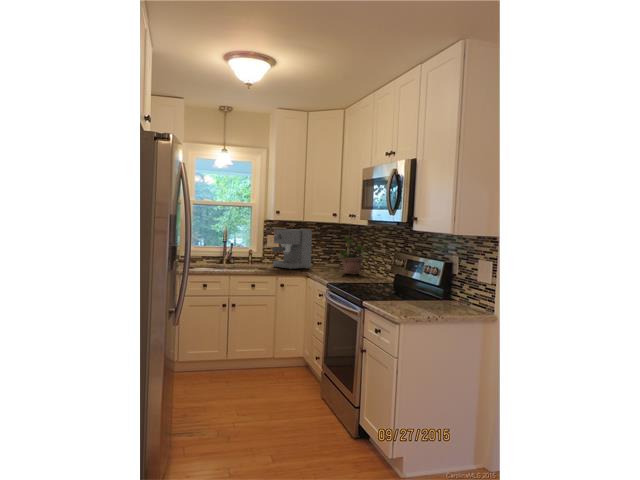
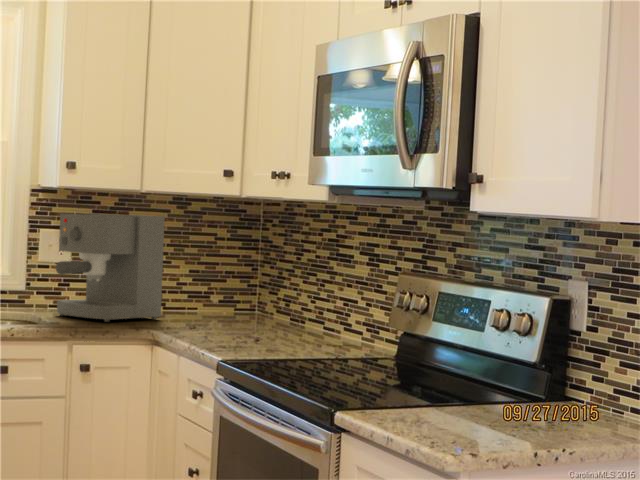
potted plant: present [339,237,366,274] -> none [238,221,315,334]

